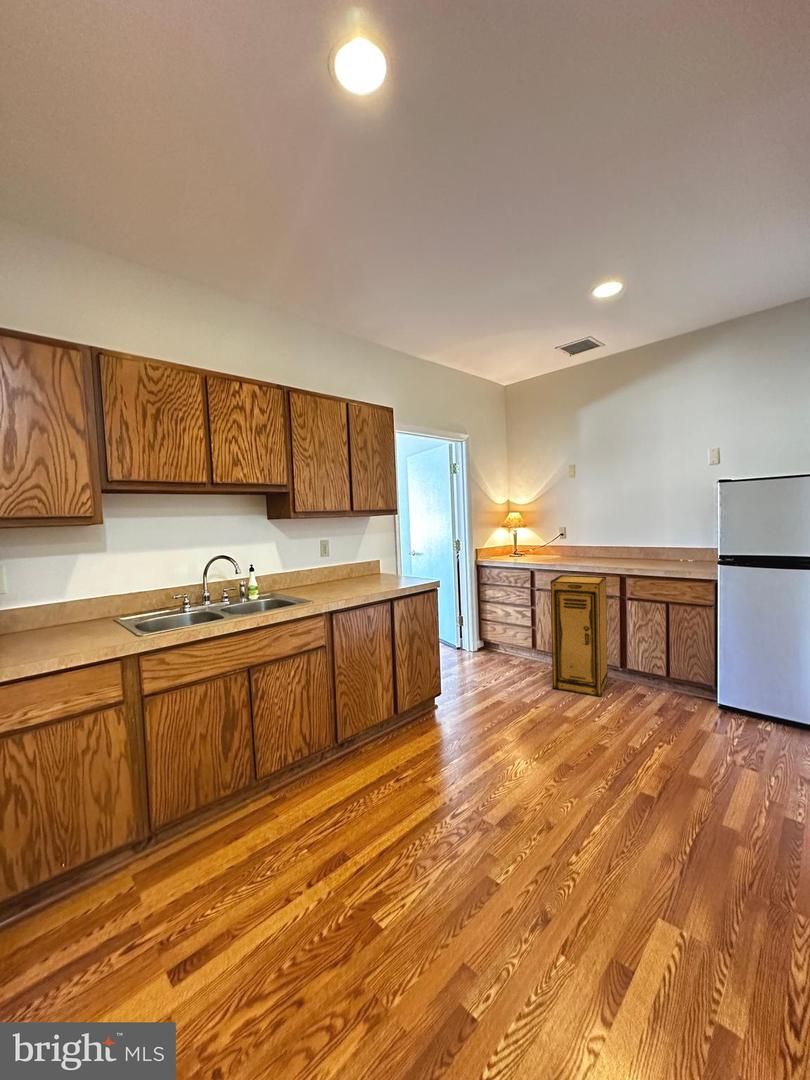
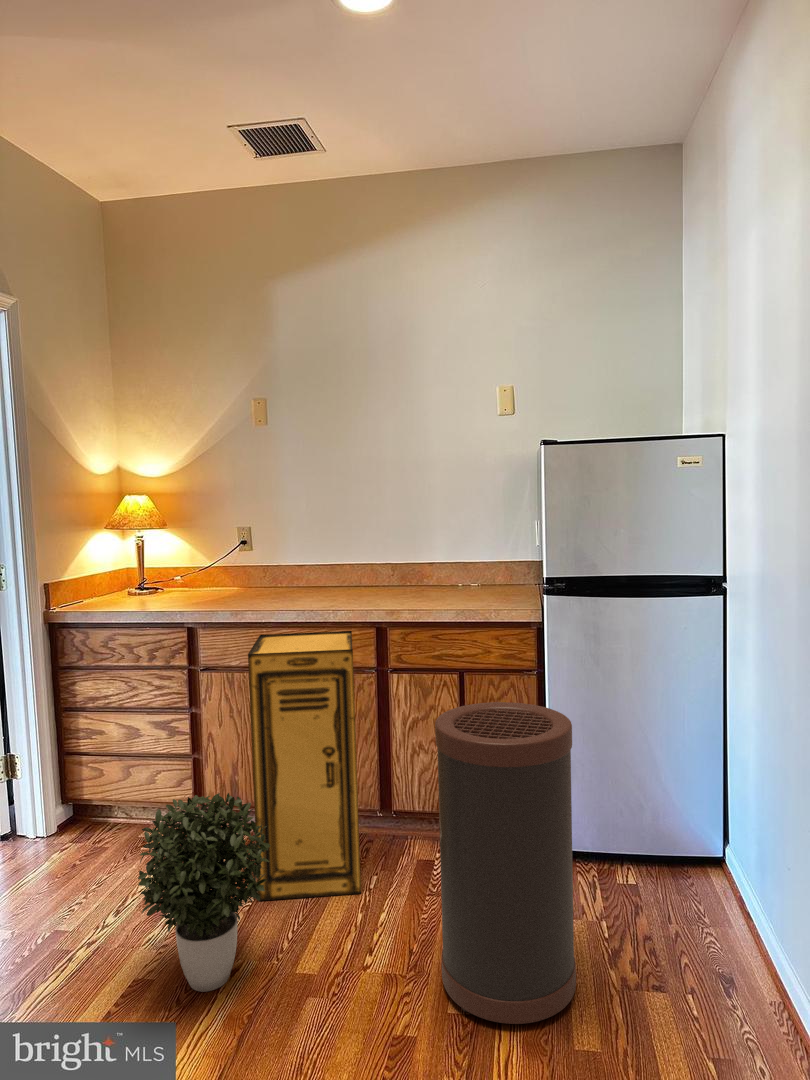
trash can: none [624,611,697,754] -> present [435,702,576,1024]
potted plant: none [499,632,553,709] -> present [138,793,270,992]

